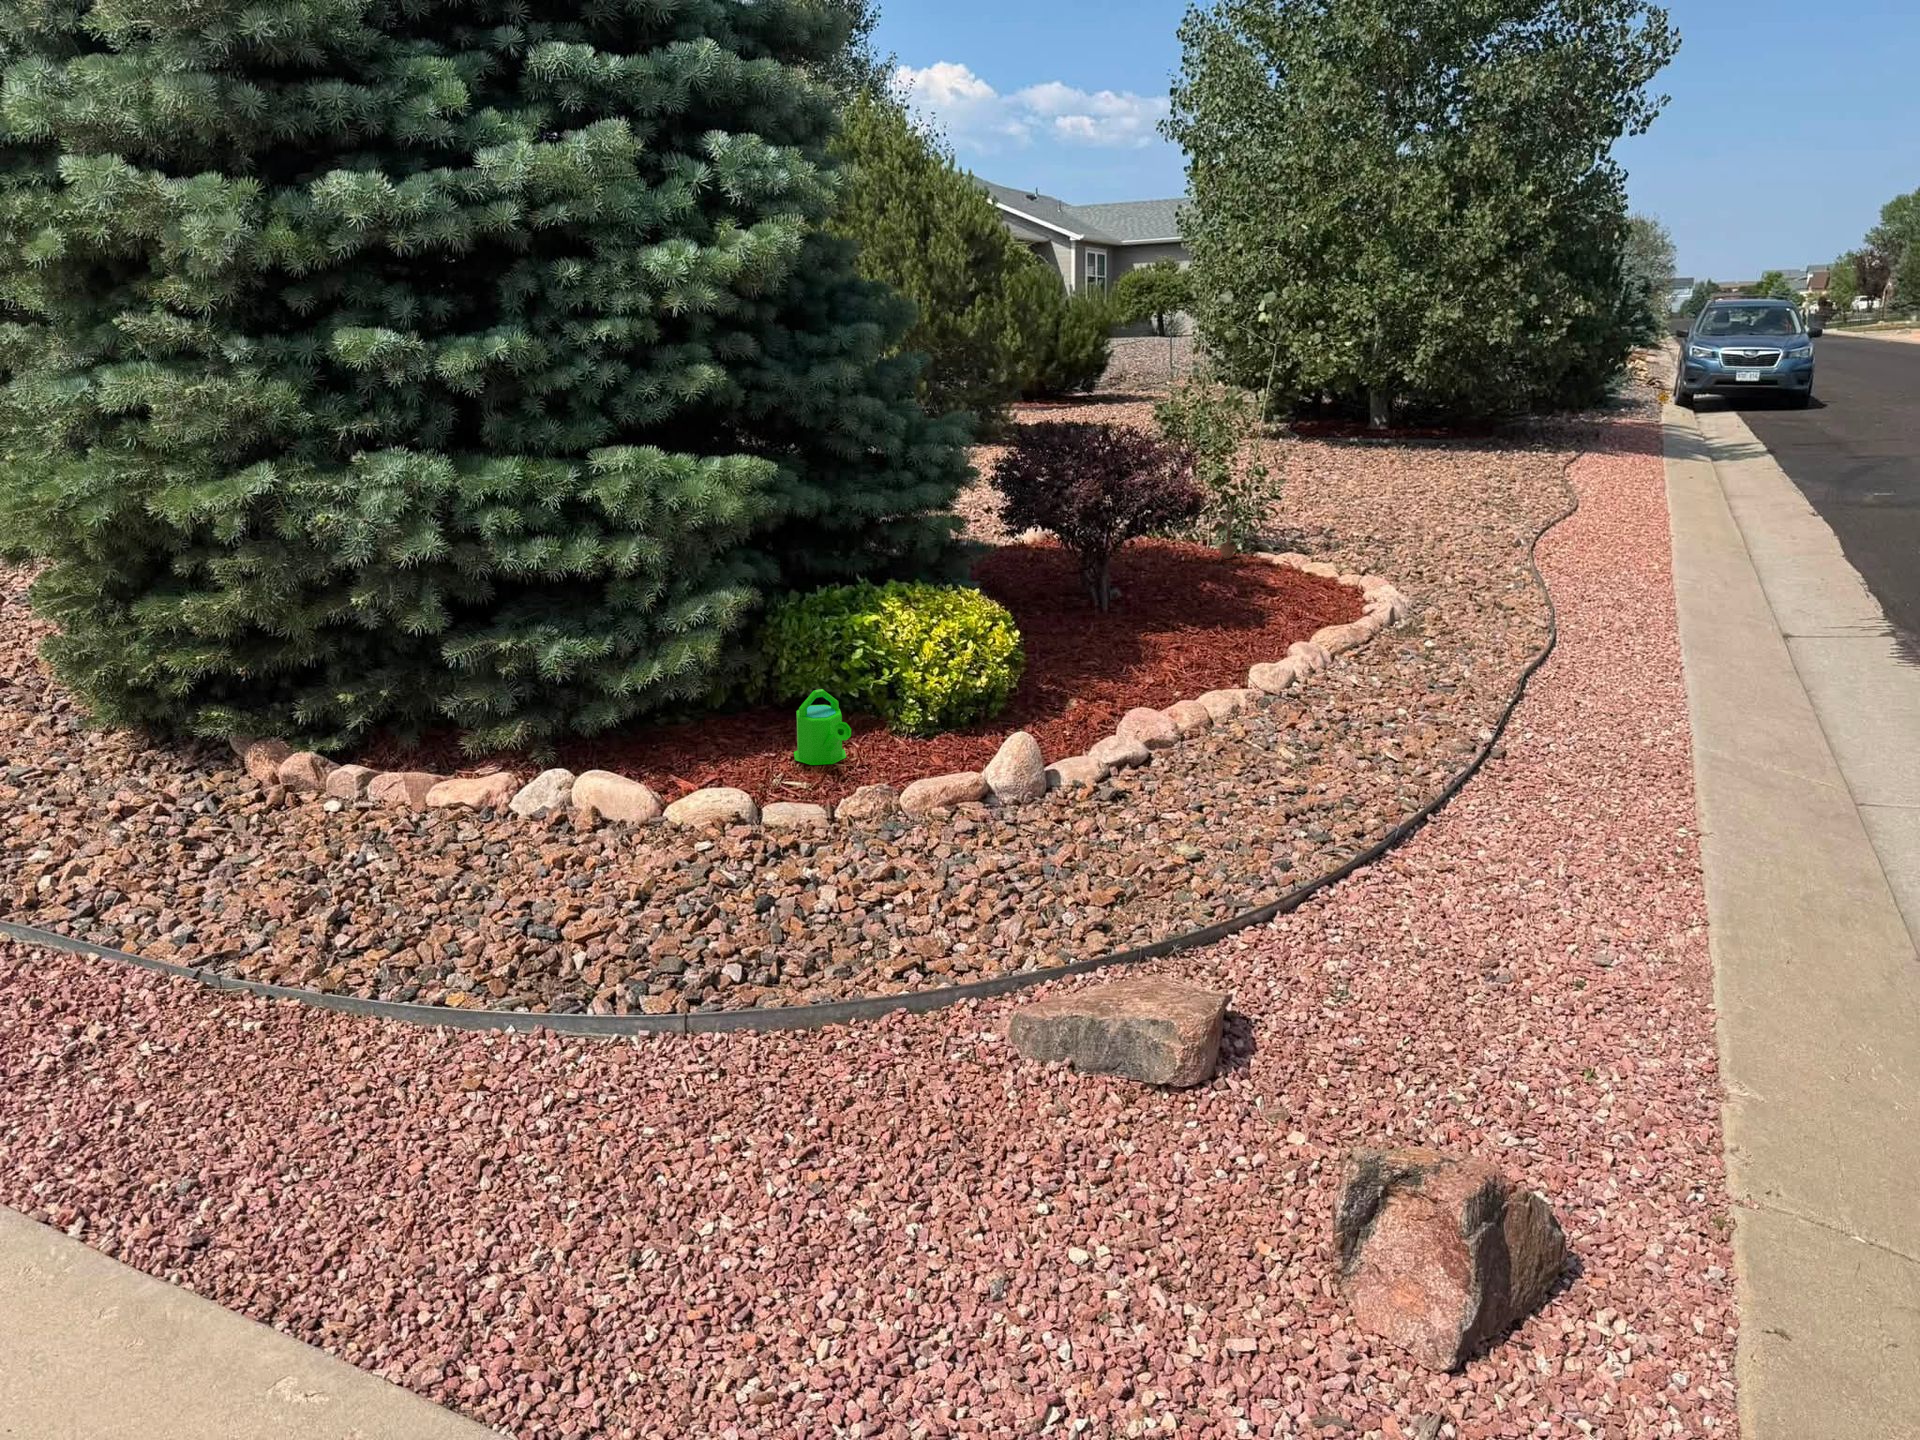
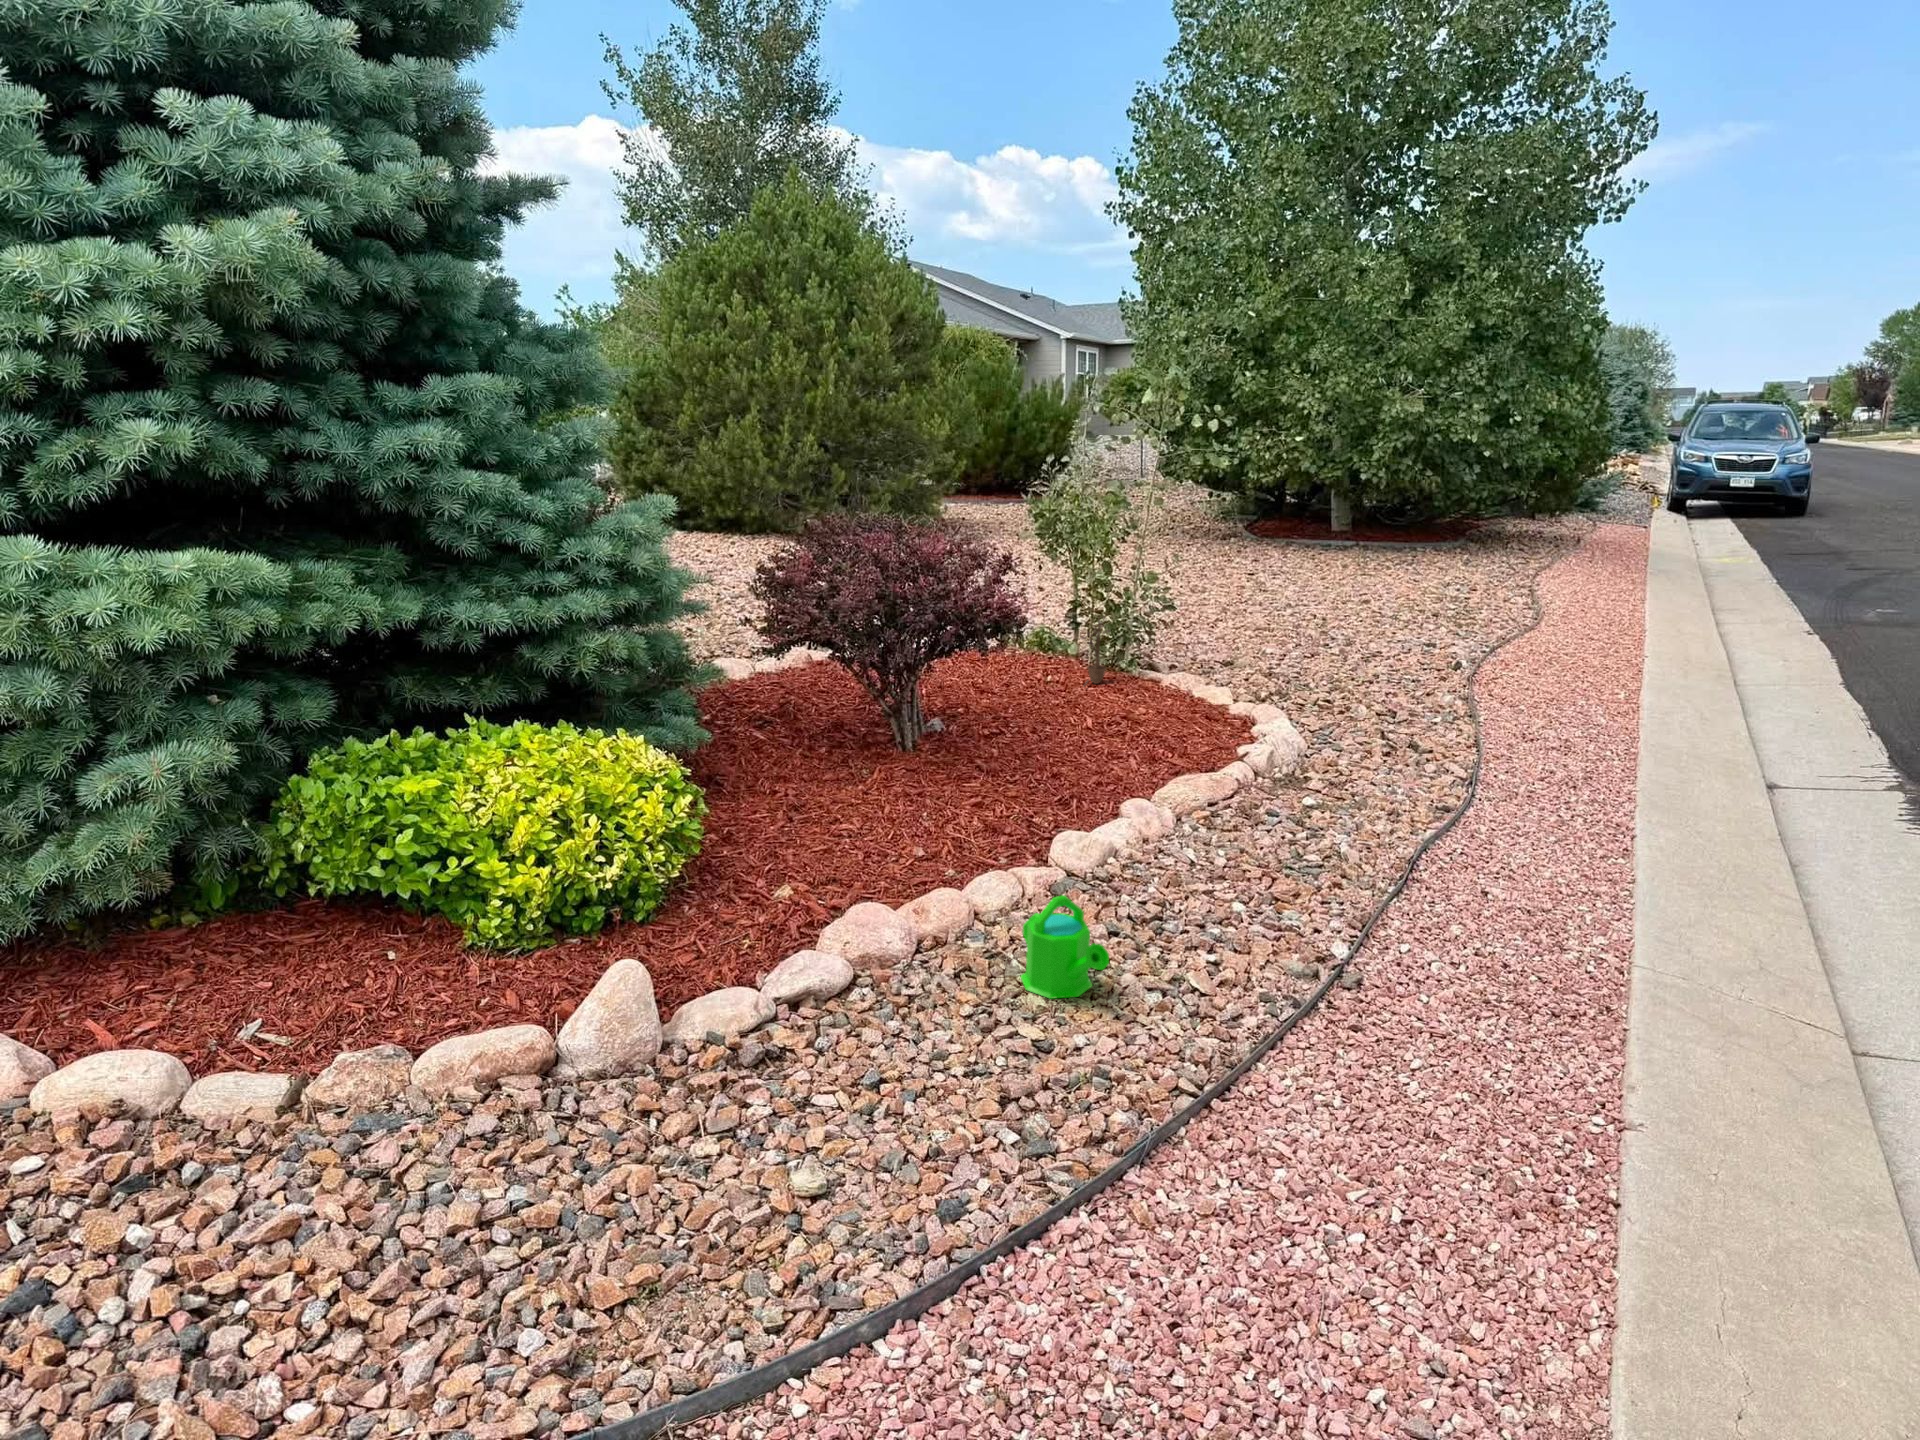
watering can: present [794,689,851,765] -> present [1021,895,1109,998]

